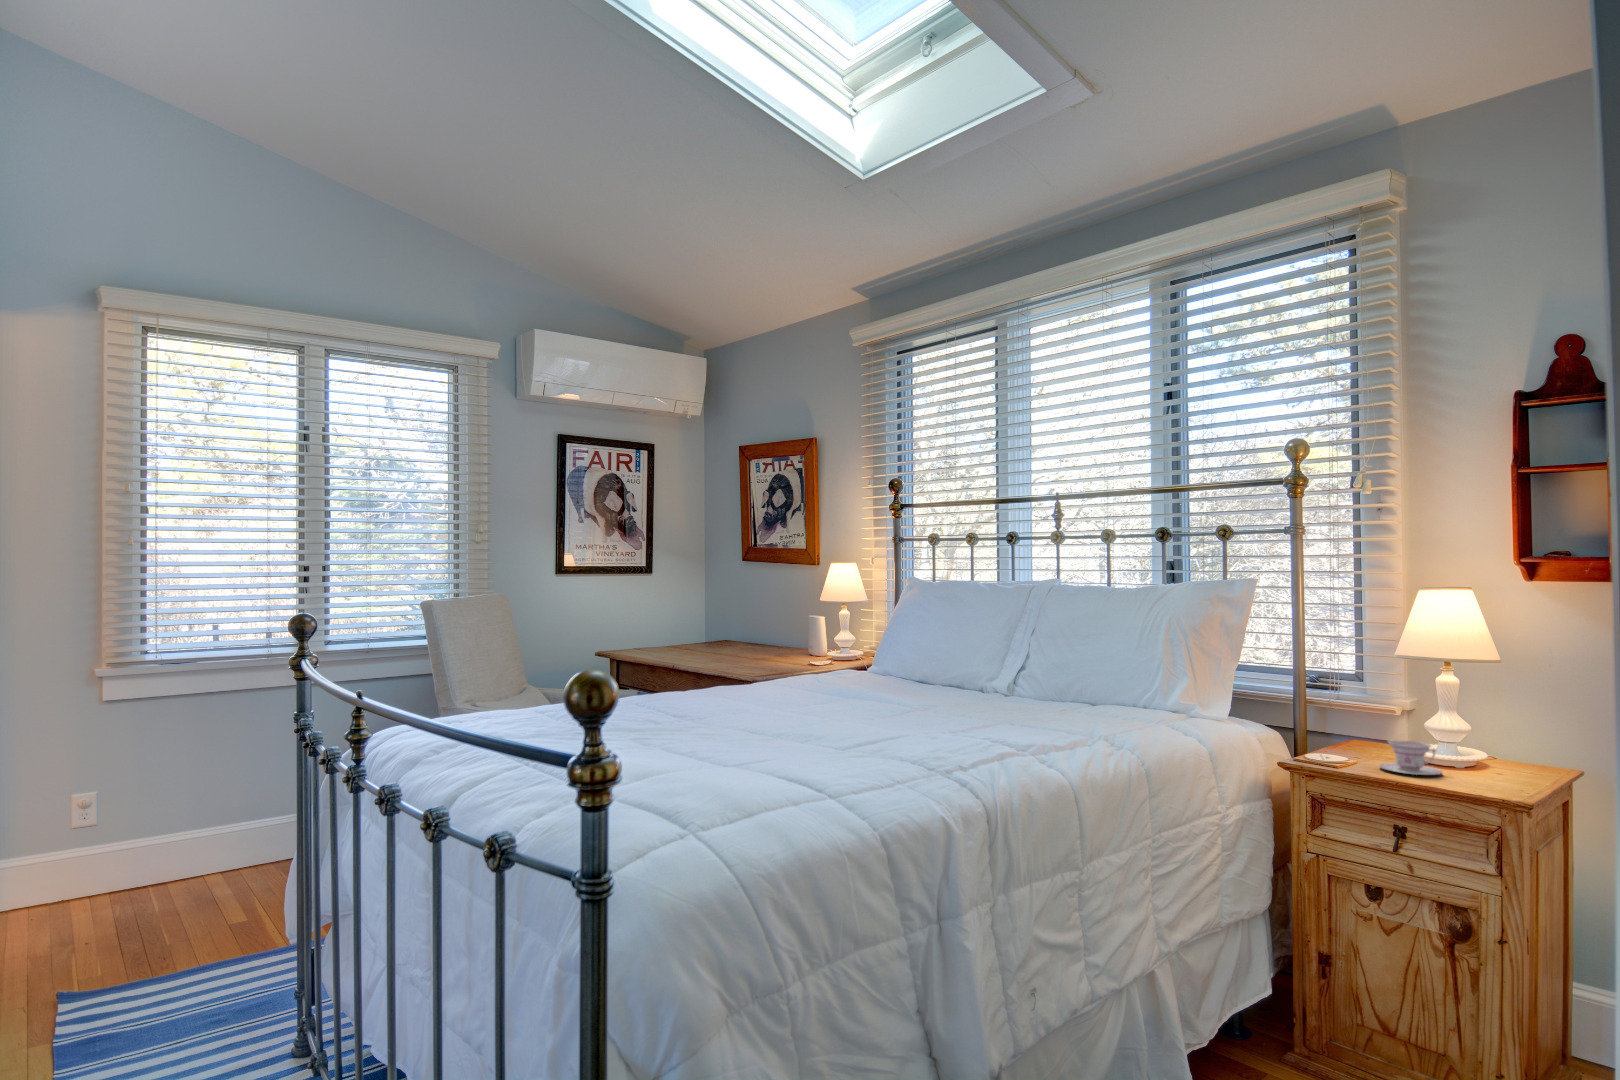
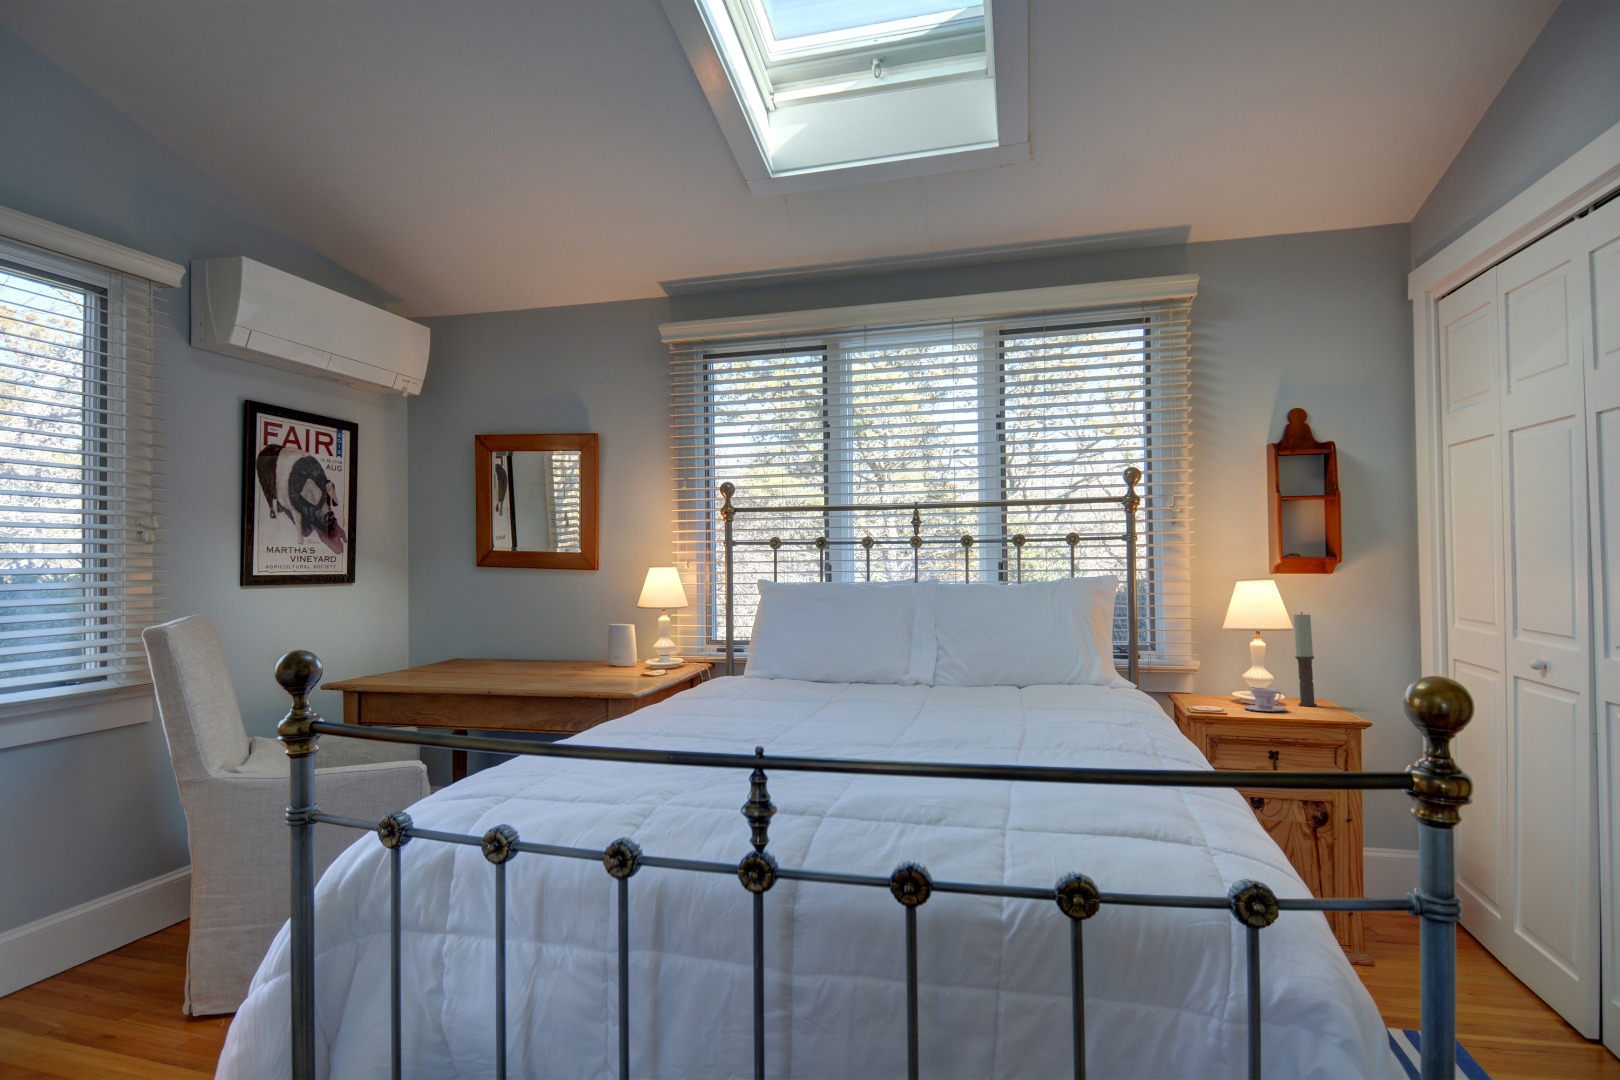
candle: none [1495,640,1526,777] -> present [1294,612,1317,706]

